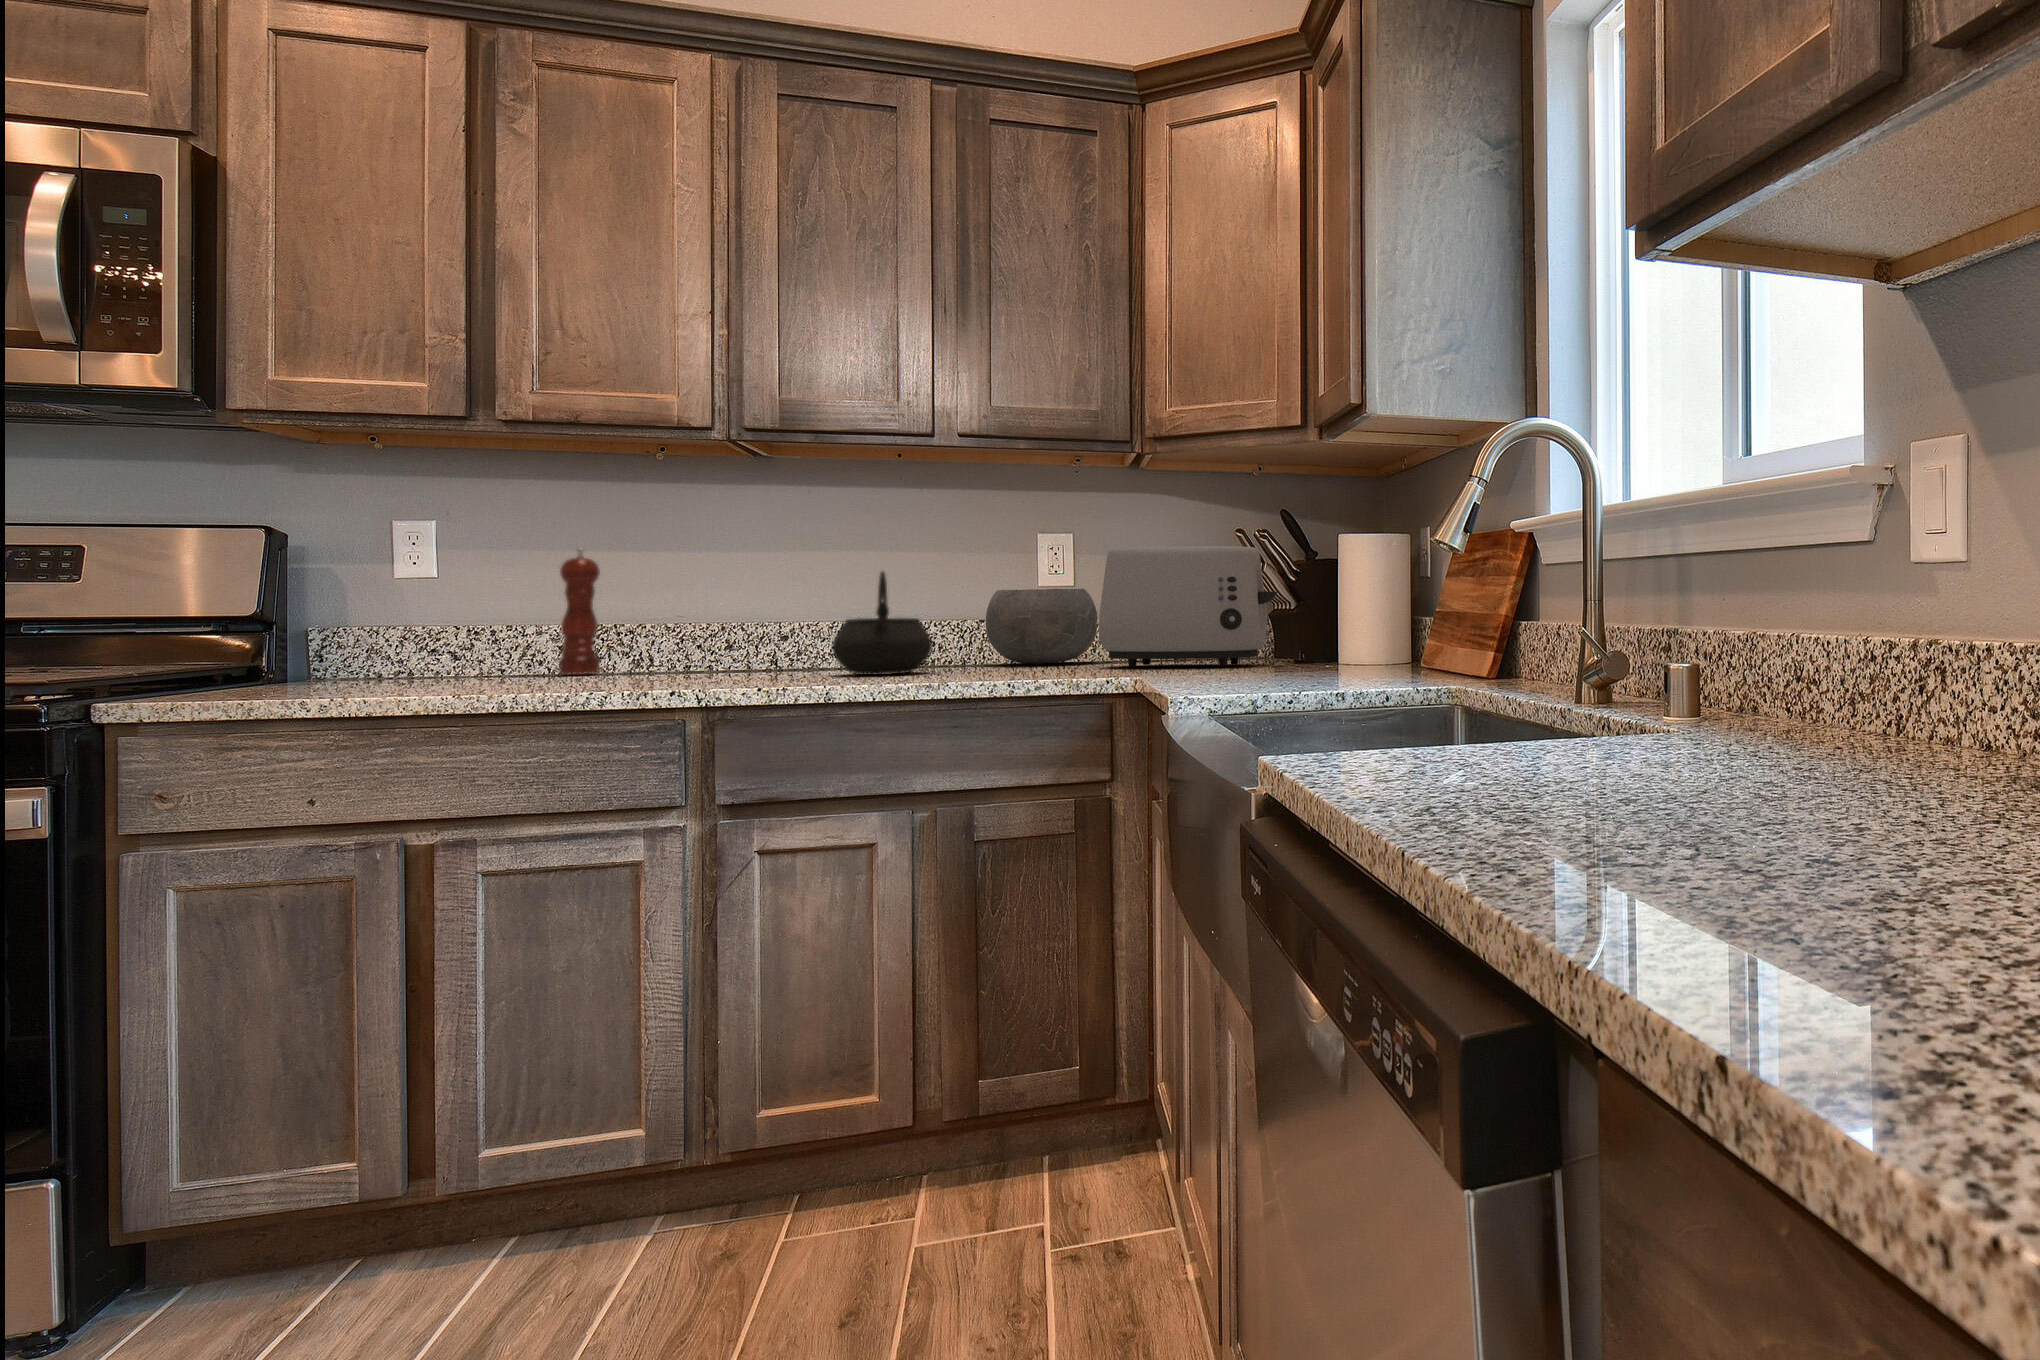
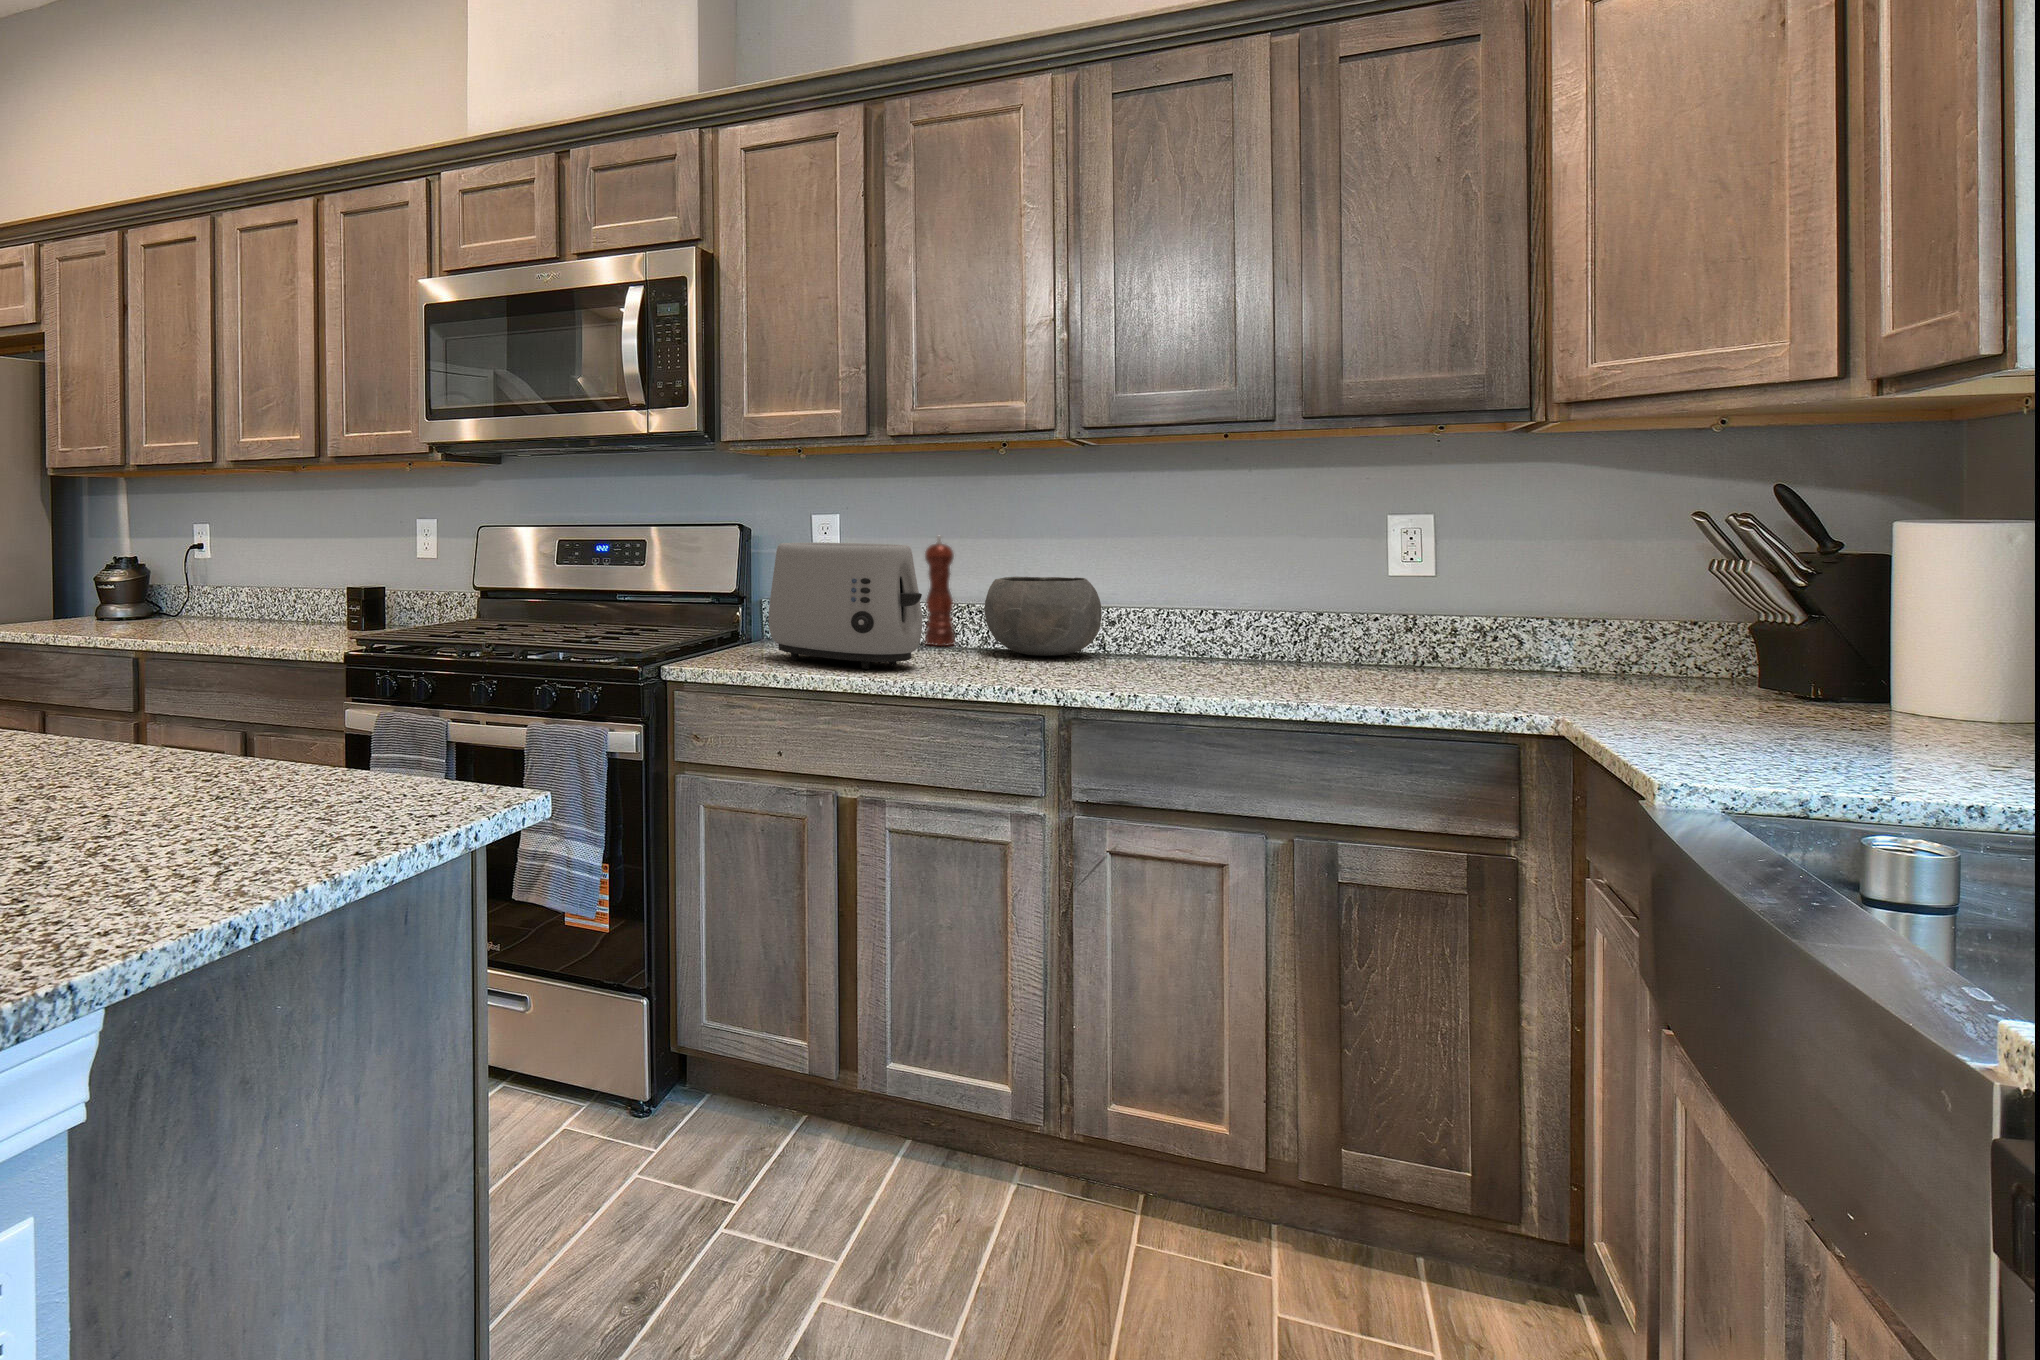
toaster: present [1099,546,1277,667] -> present [769,542,922,669]
kettle: present [832,572,933,675] -> none [1170,571,1280,682]
bowl: present [986,589,1097,664] -> present [984,577,1102,656]

